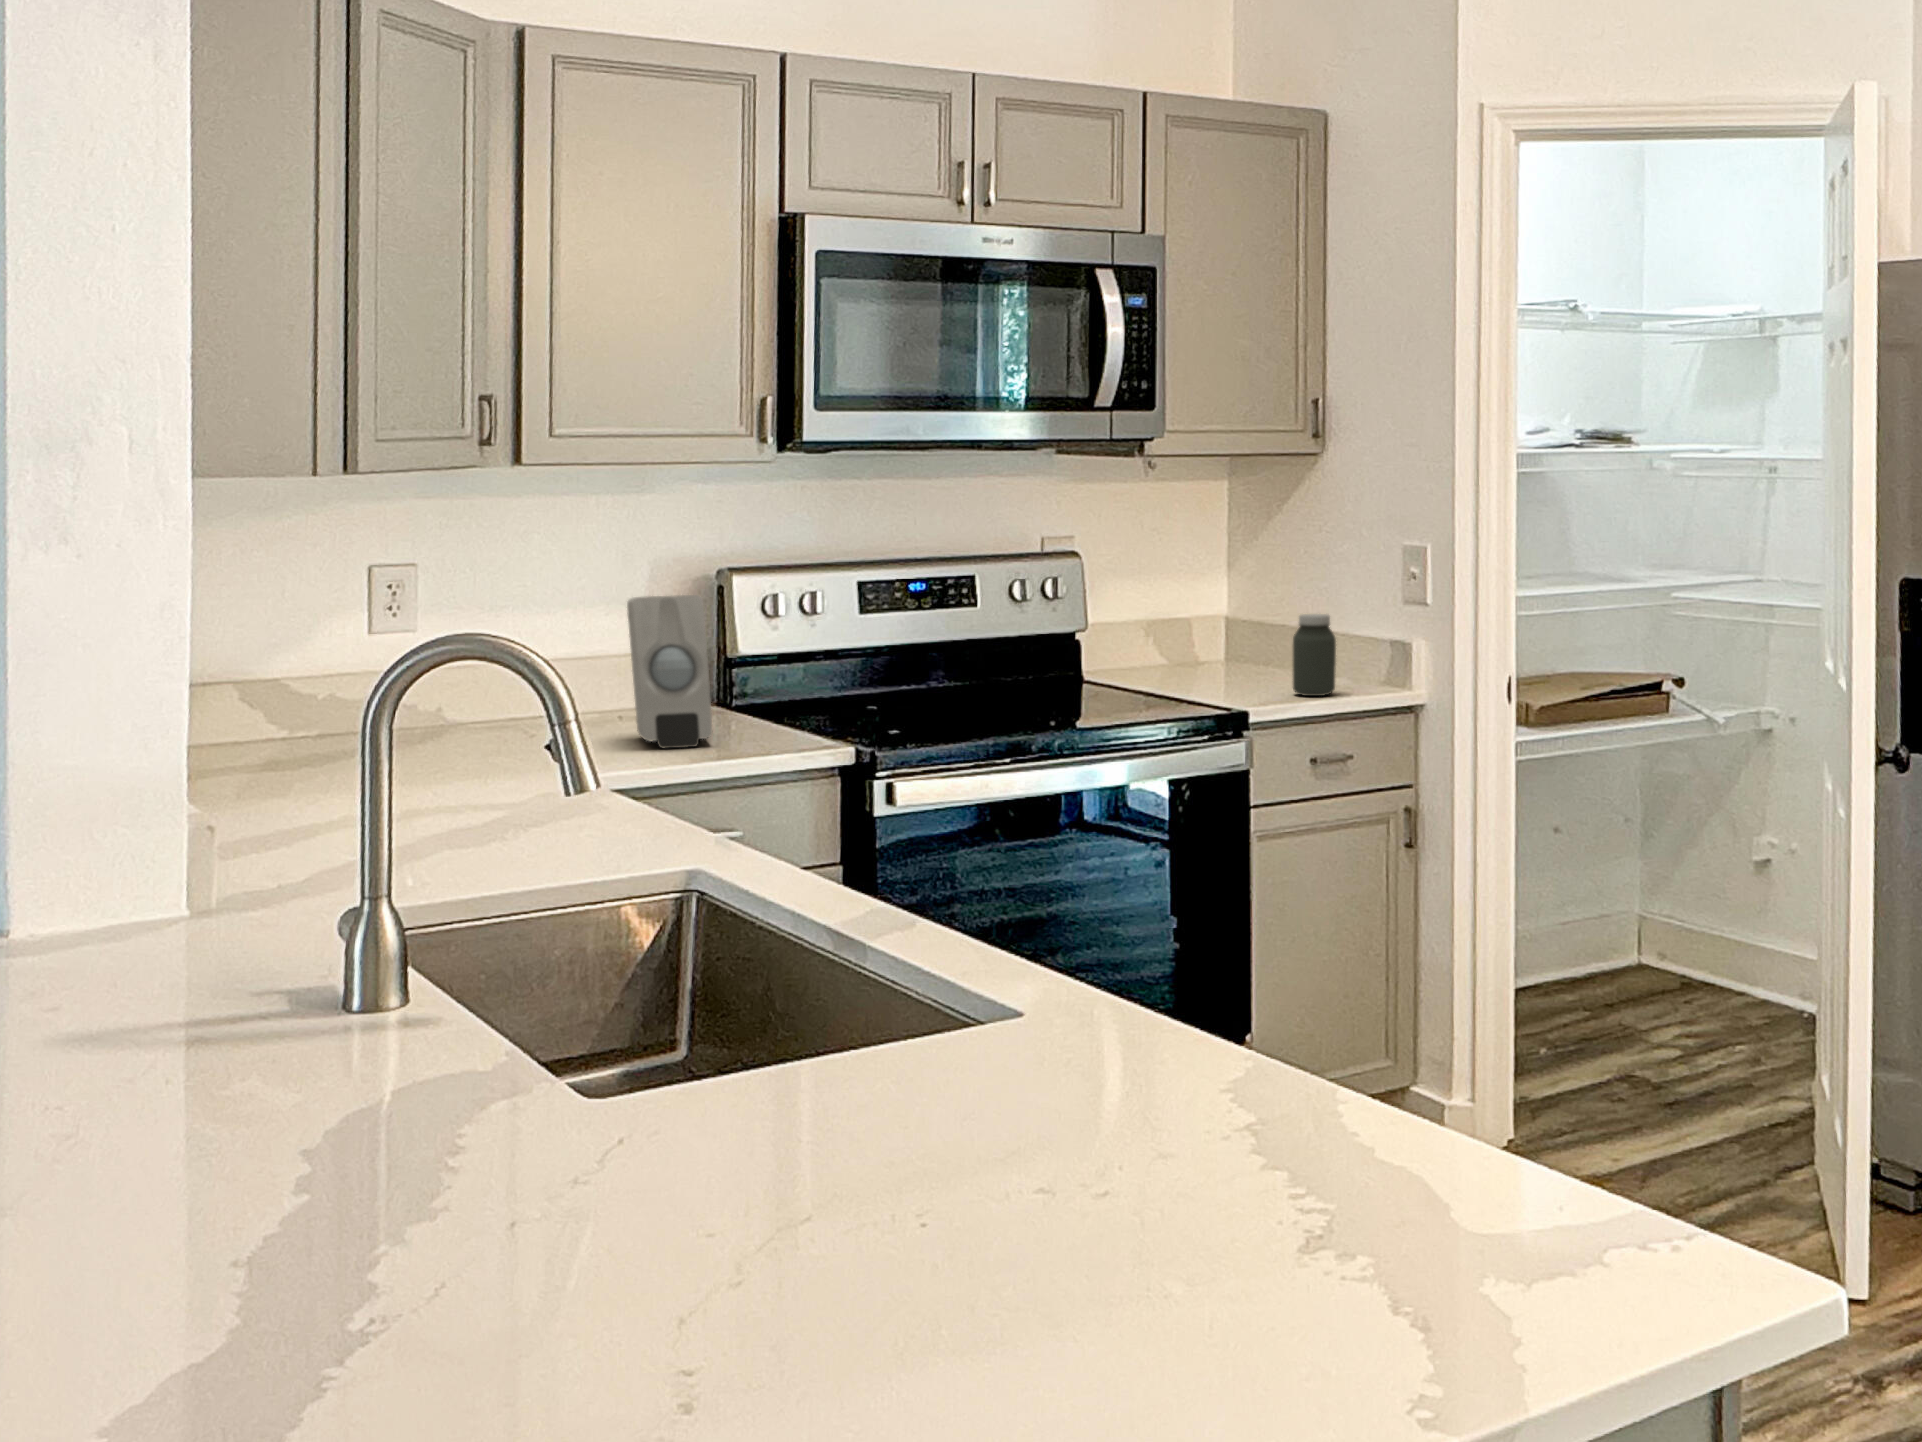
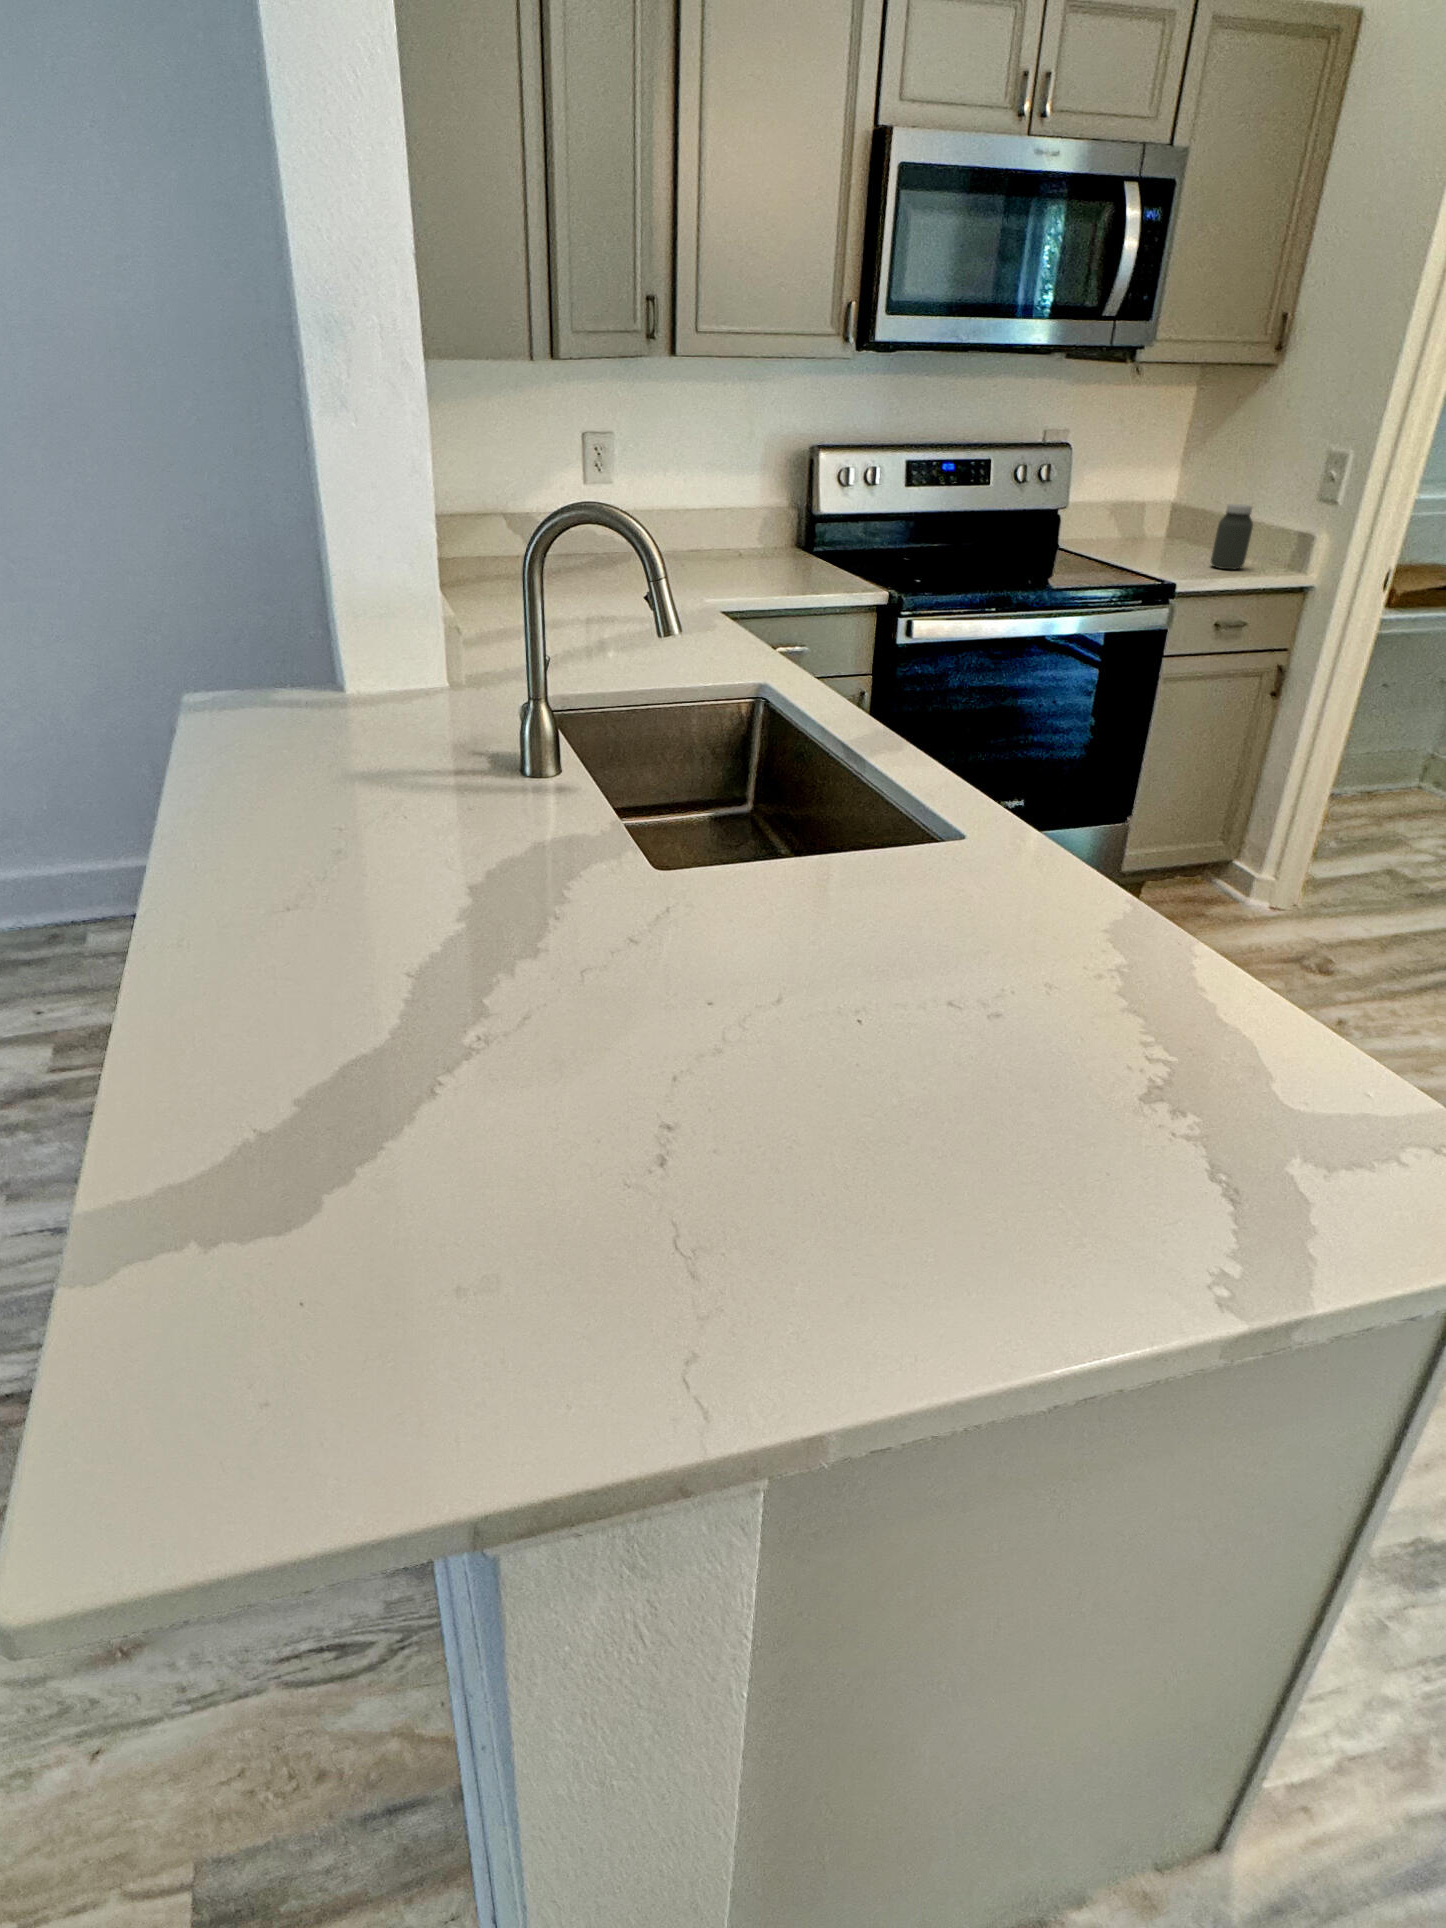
soap dispenser: present [627,595,713,748] -> none [733,460,790,577]

